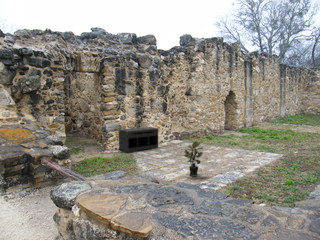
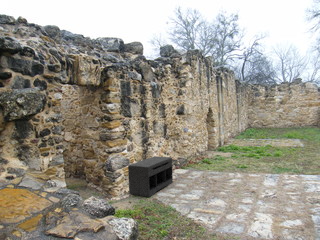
potted plant: present [184,141,203,176] -> none [276,171,304,222]

